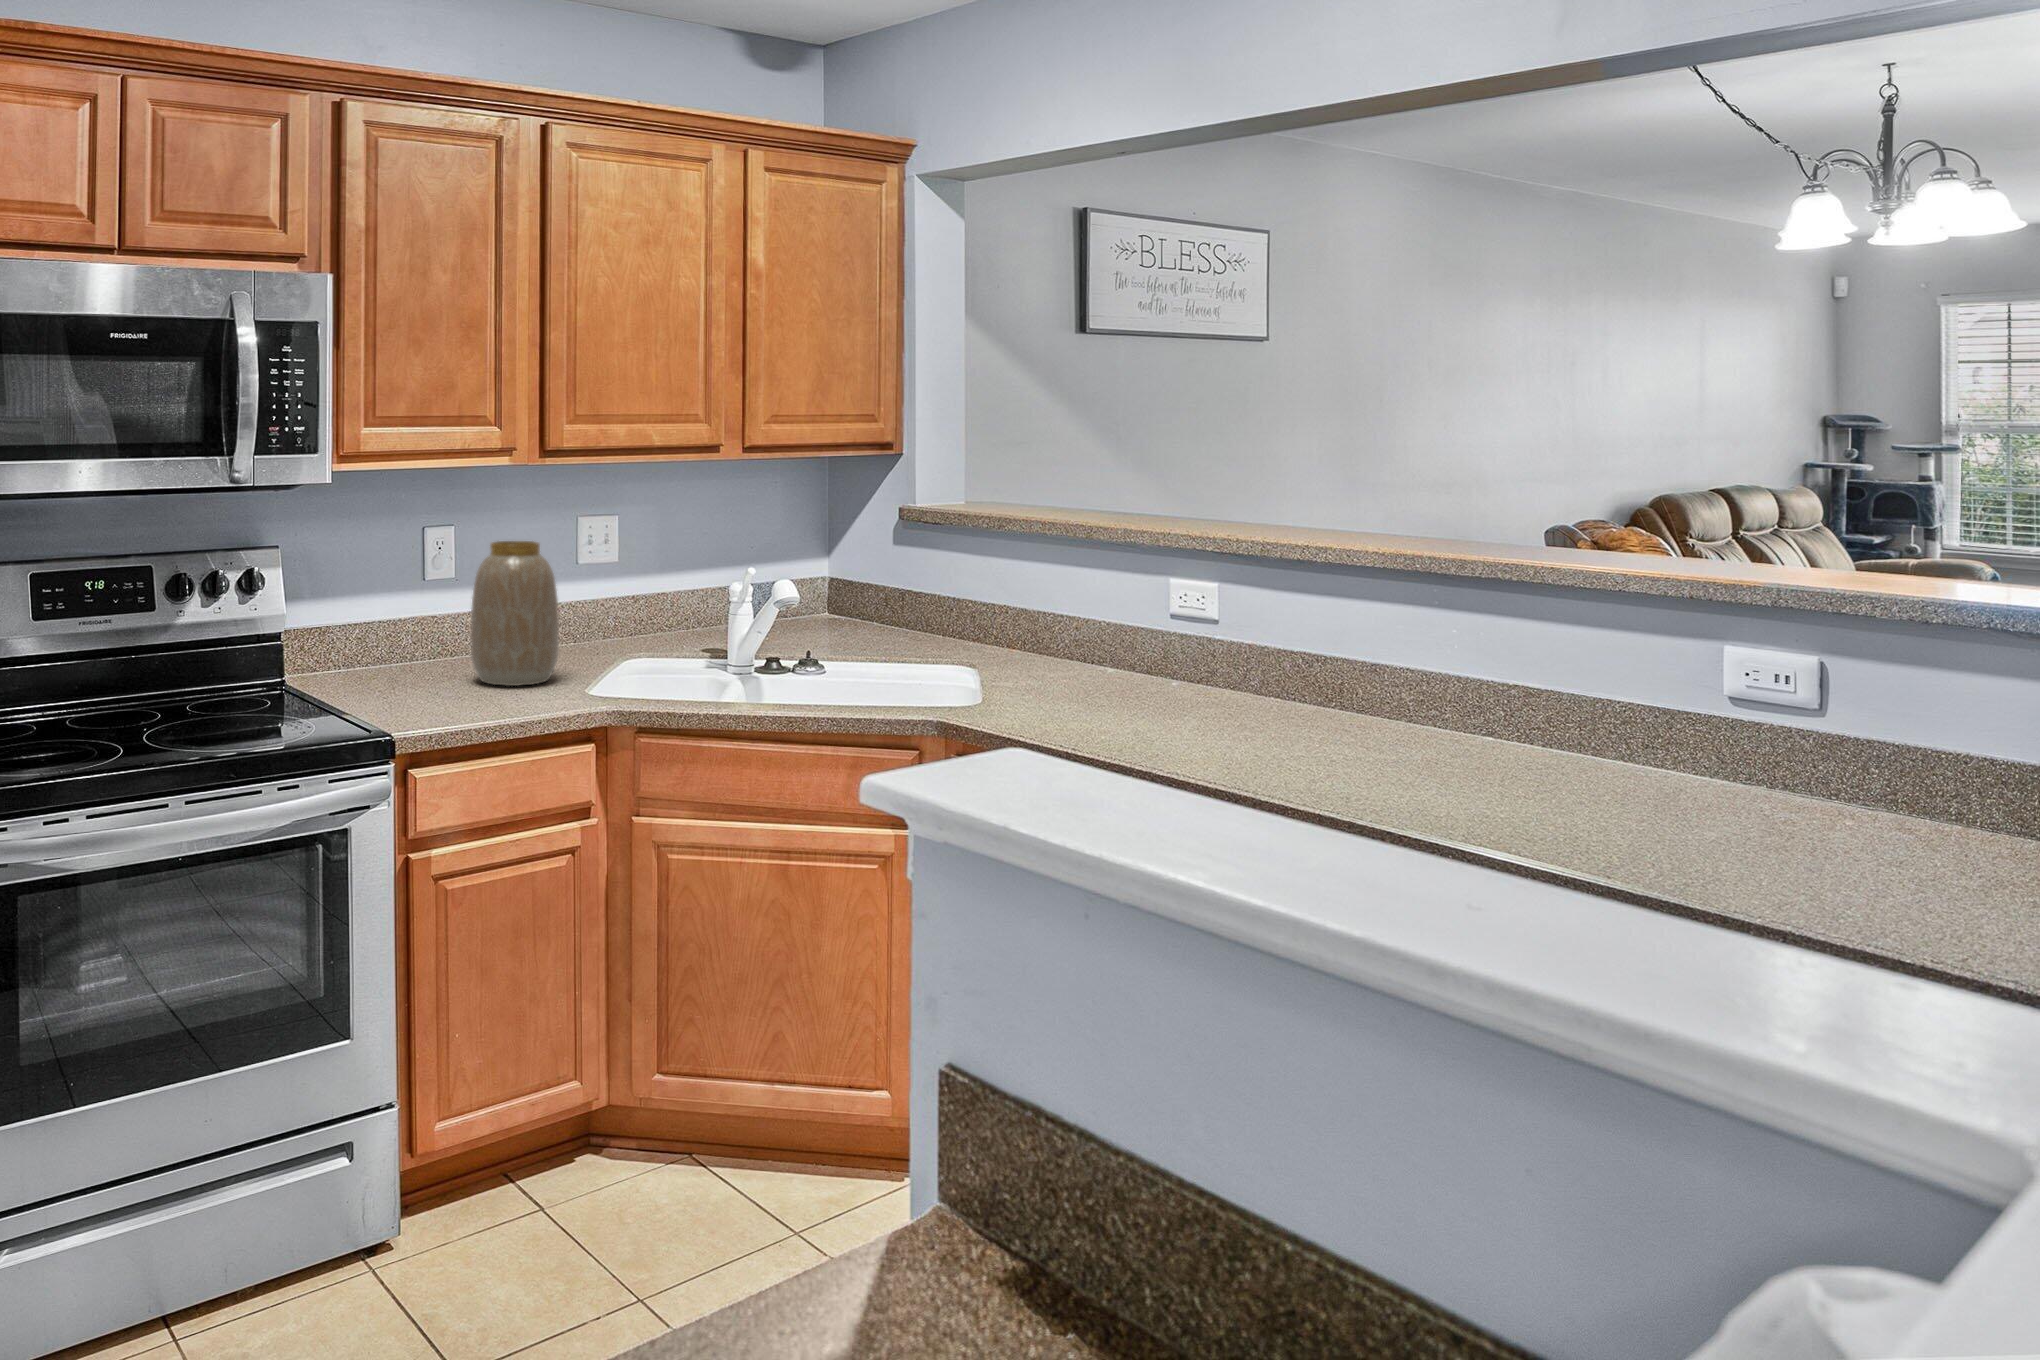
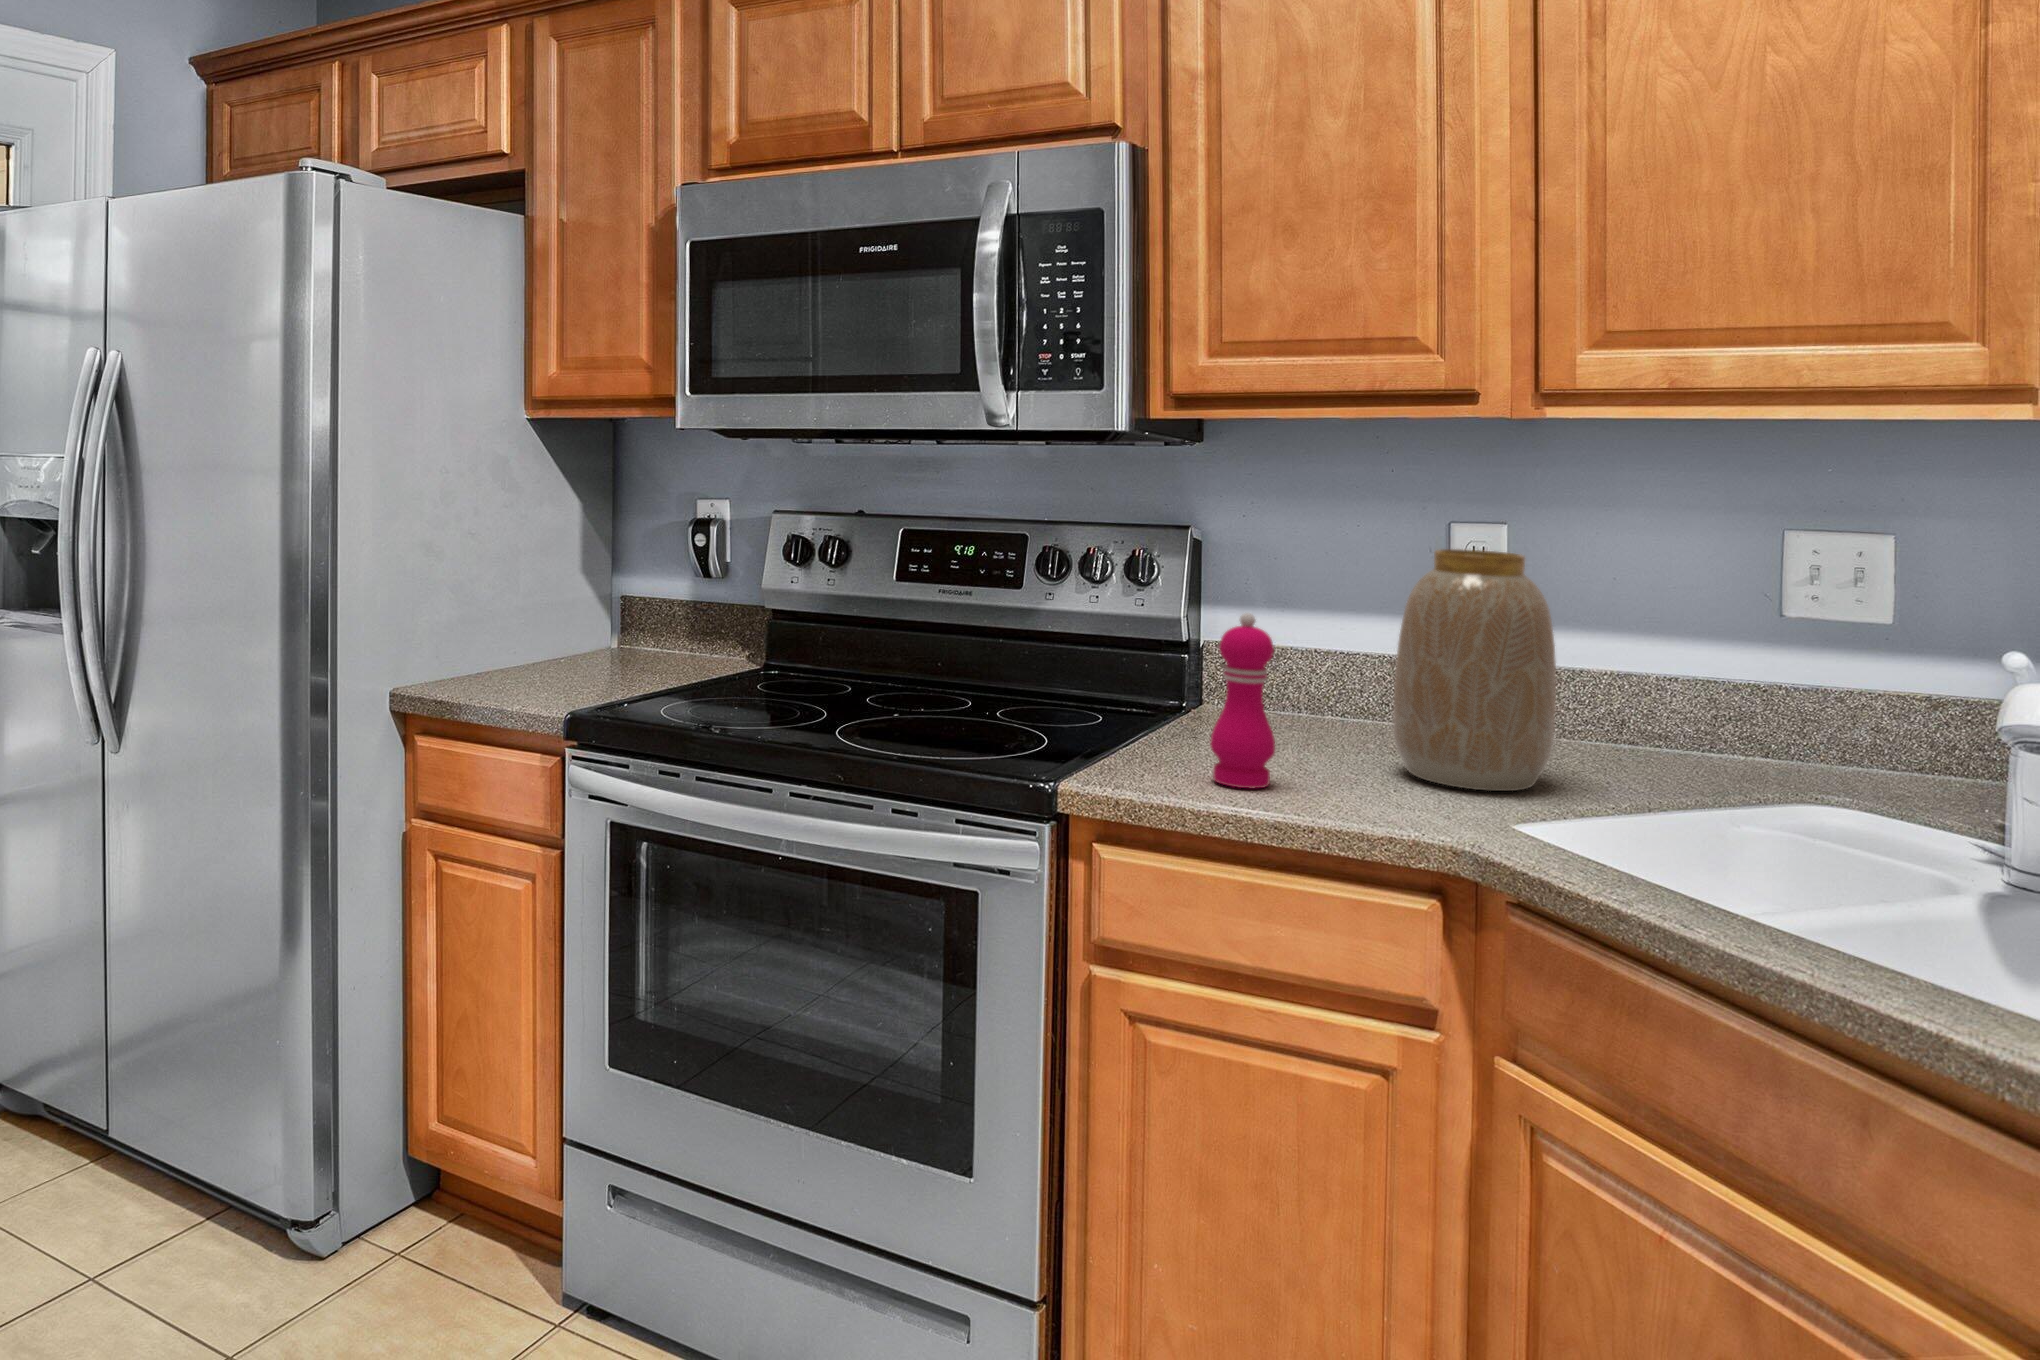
pepper mill: none [431,597,472,713] -> present [1210,613,1275,788]

